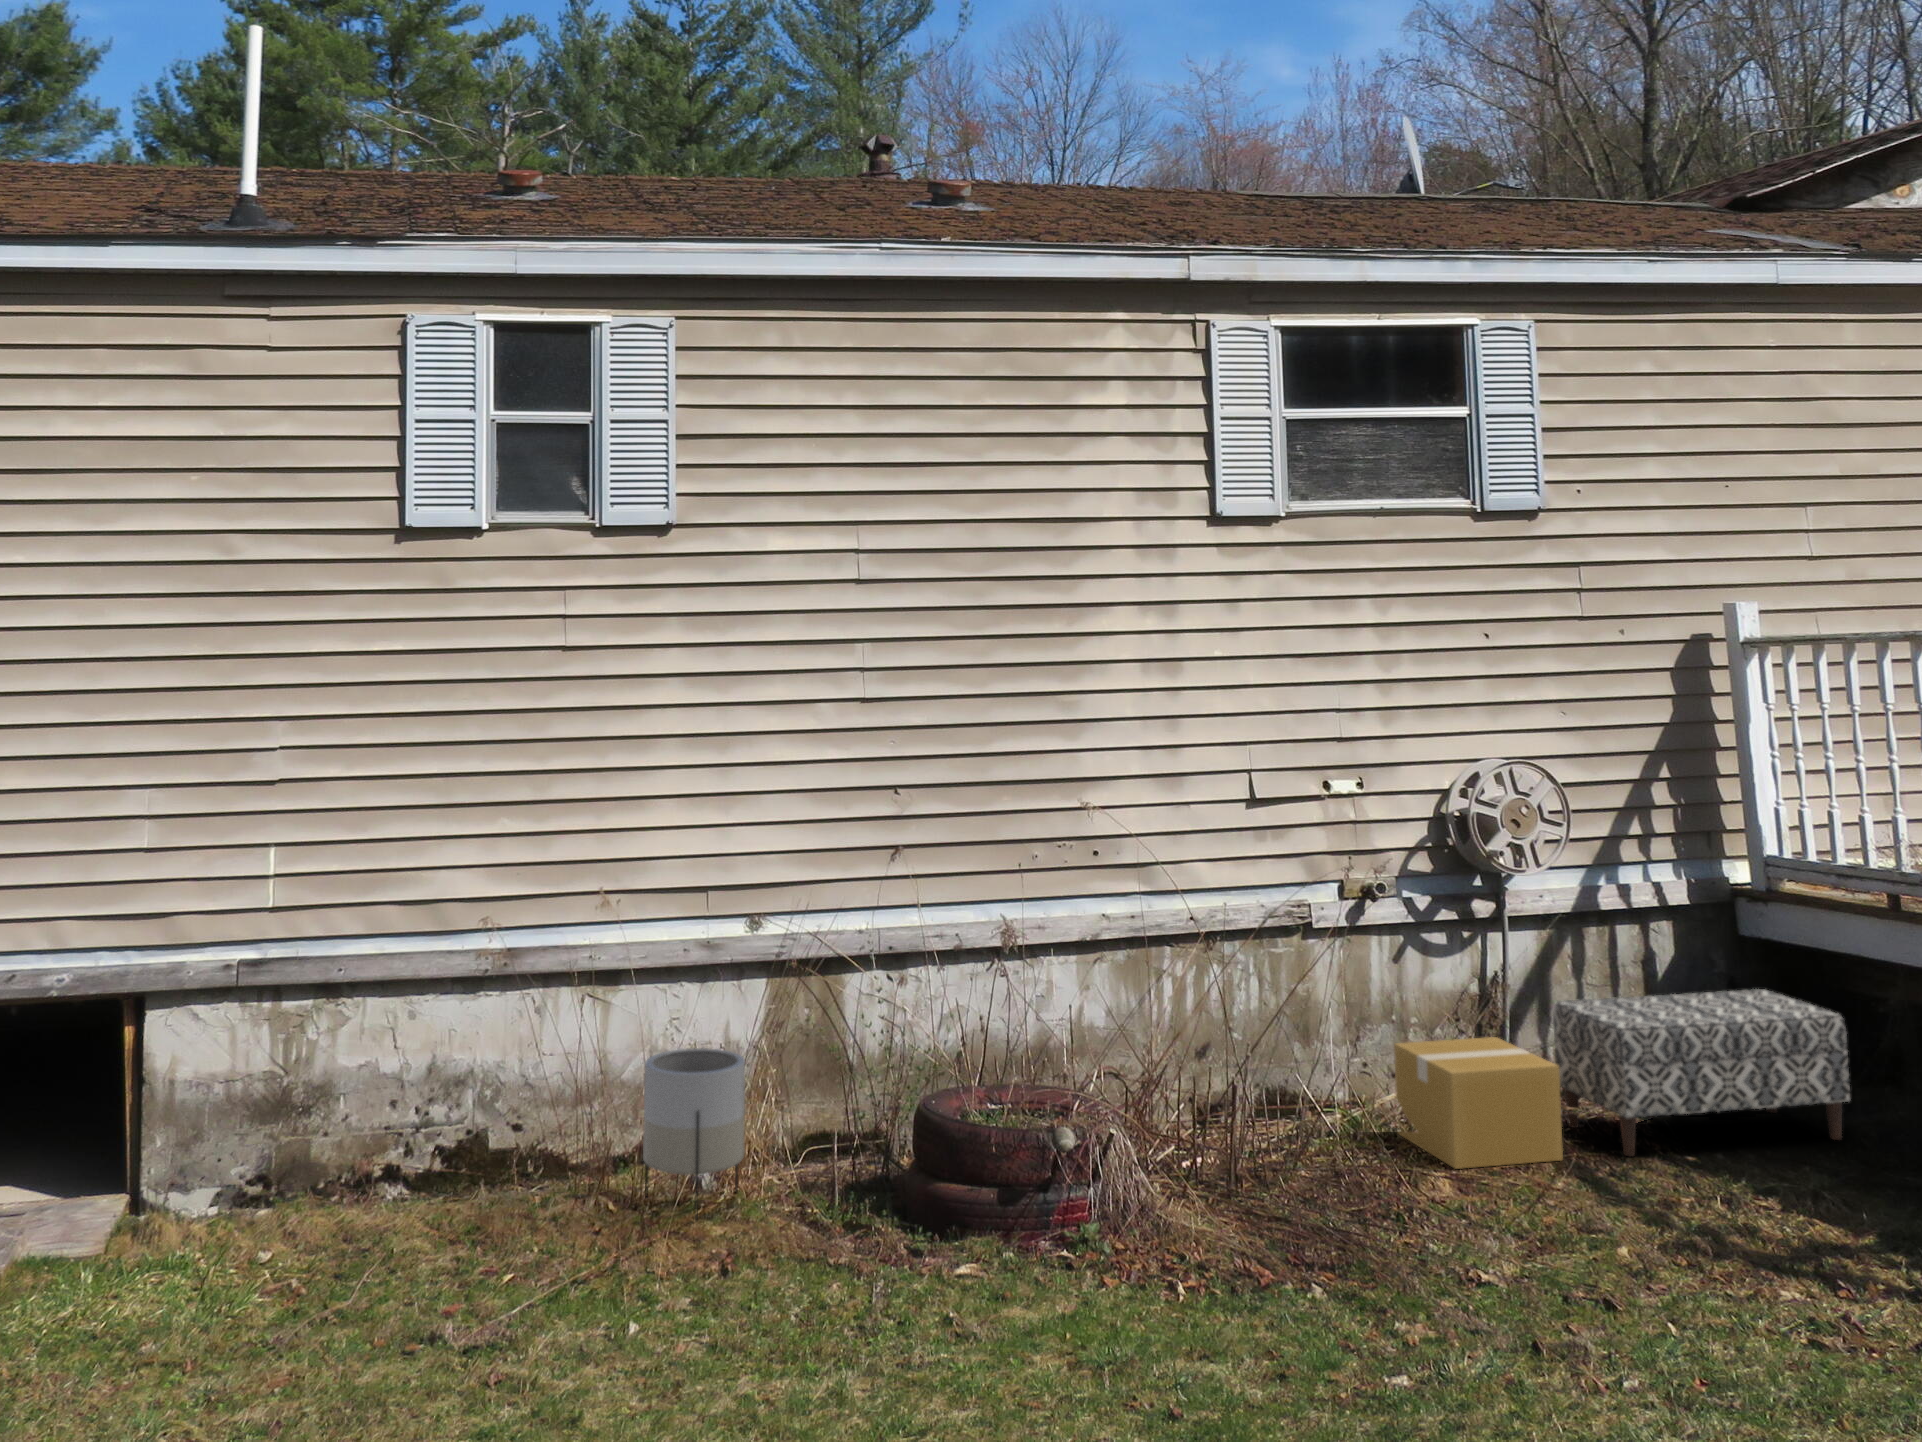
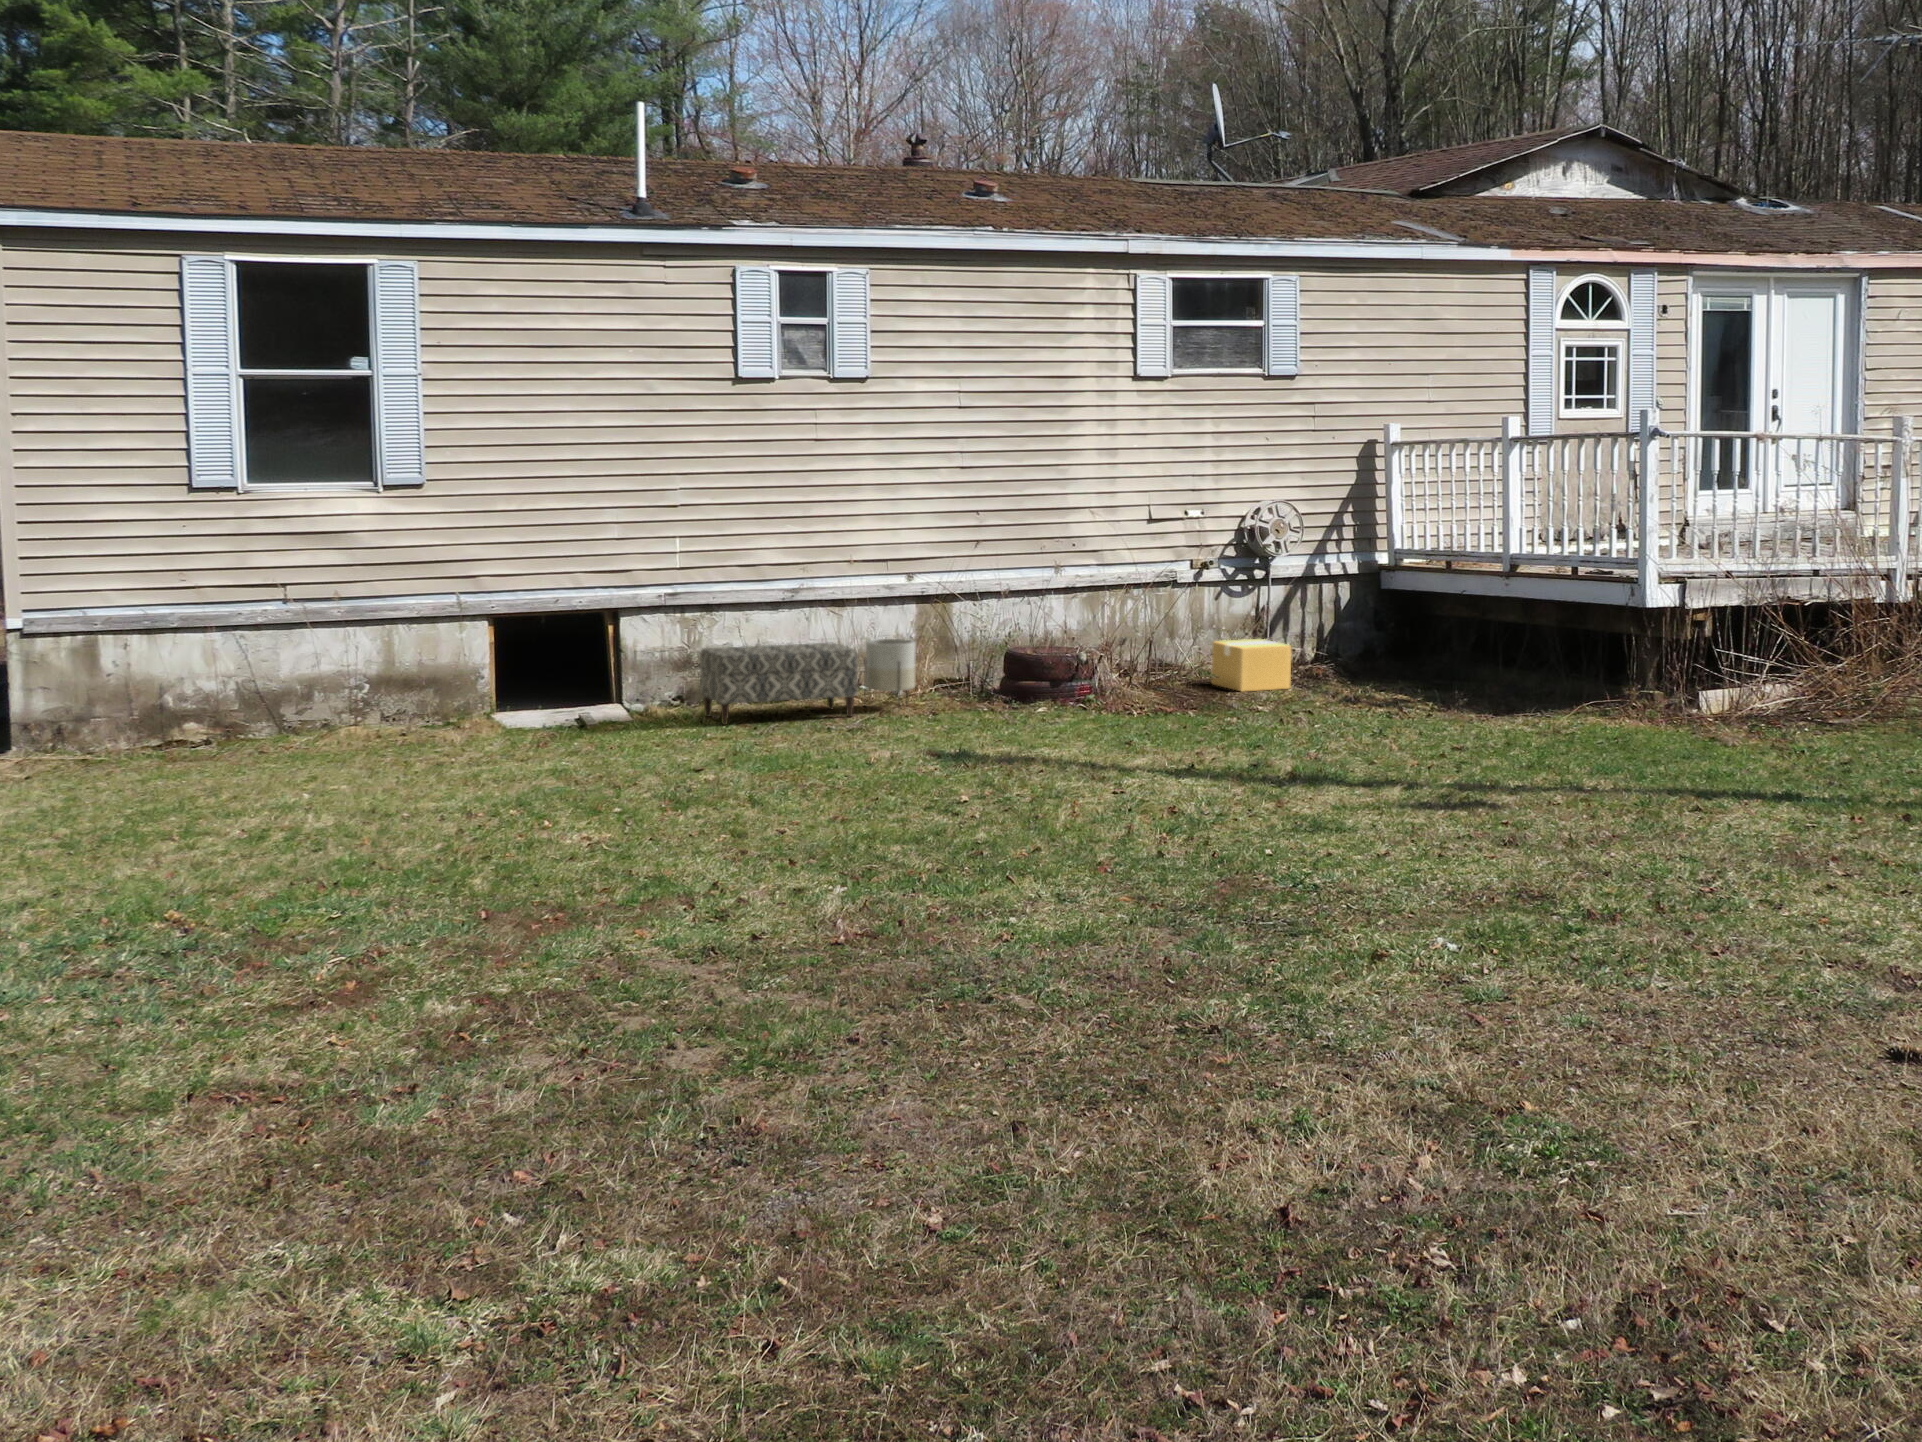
bench: present [1553,989,1850,1156] -> present [700,643,858,725]

